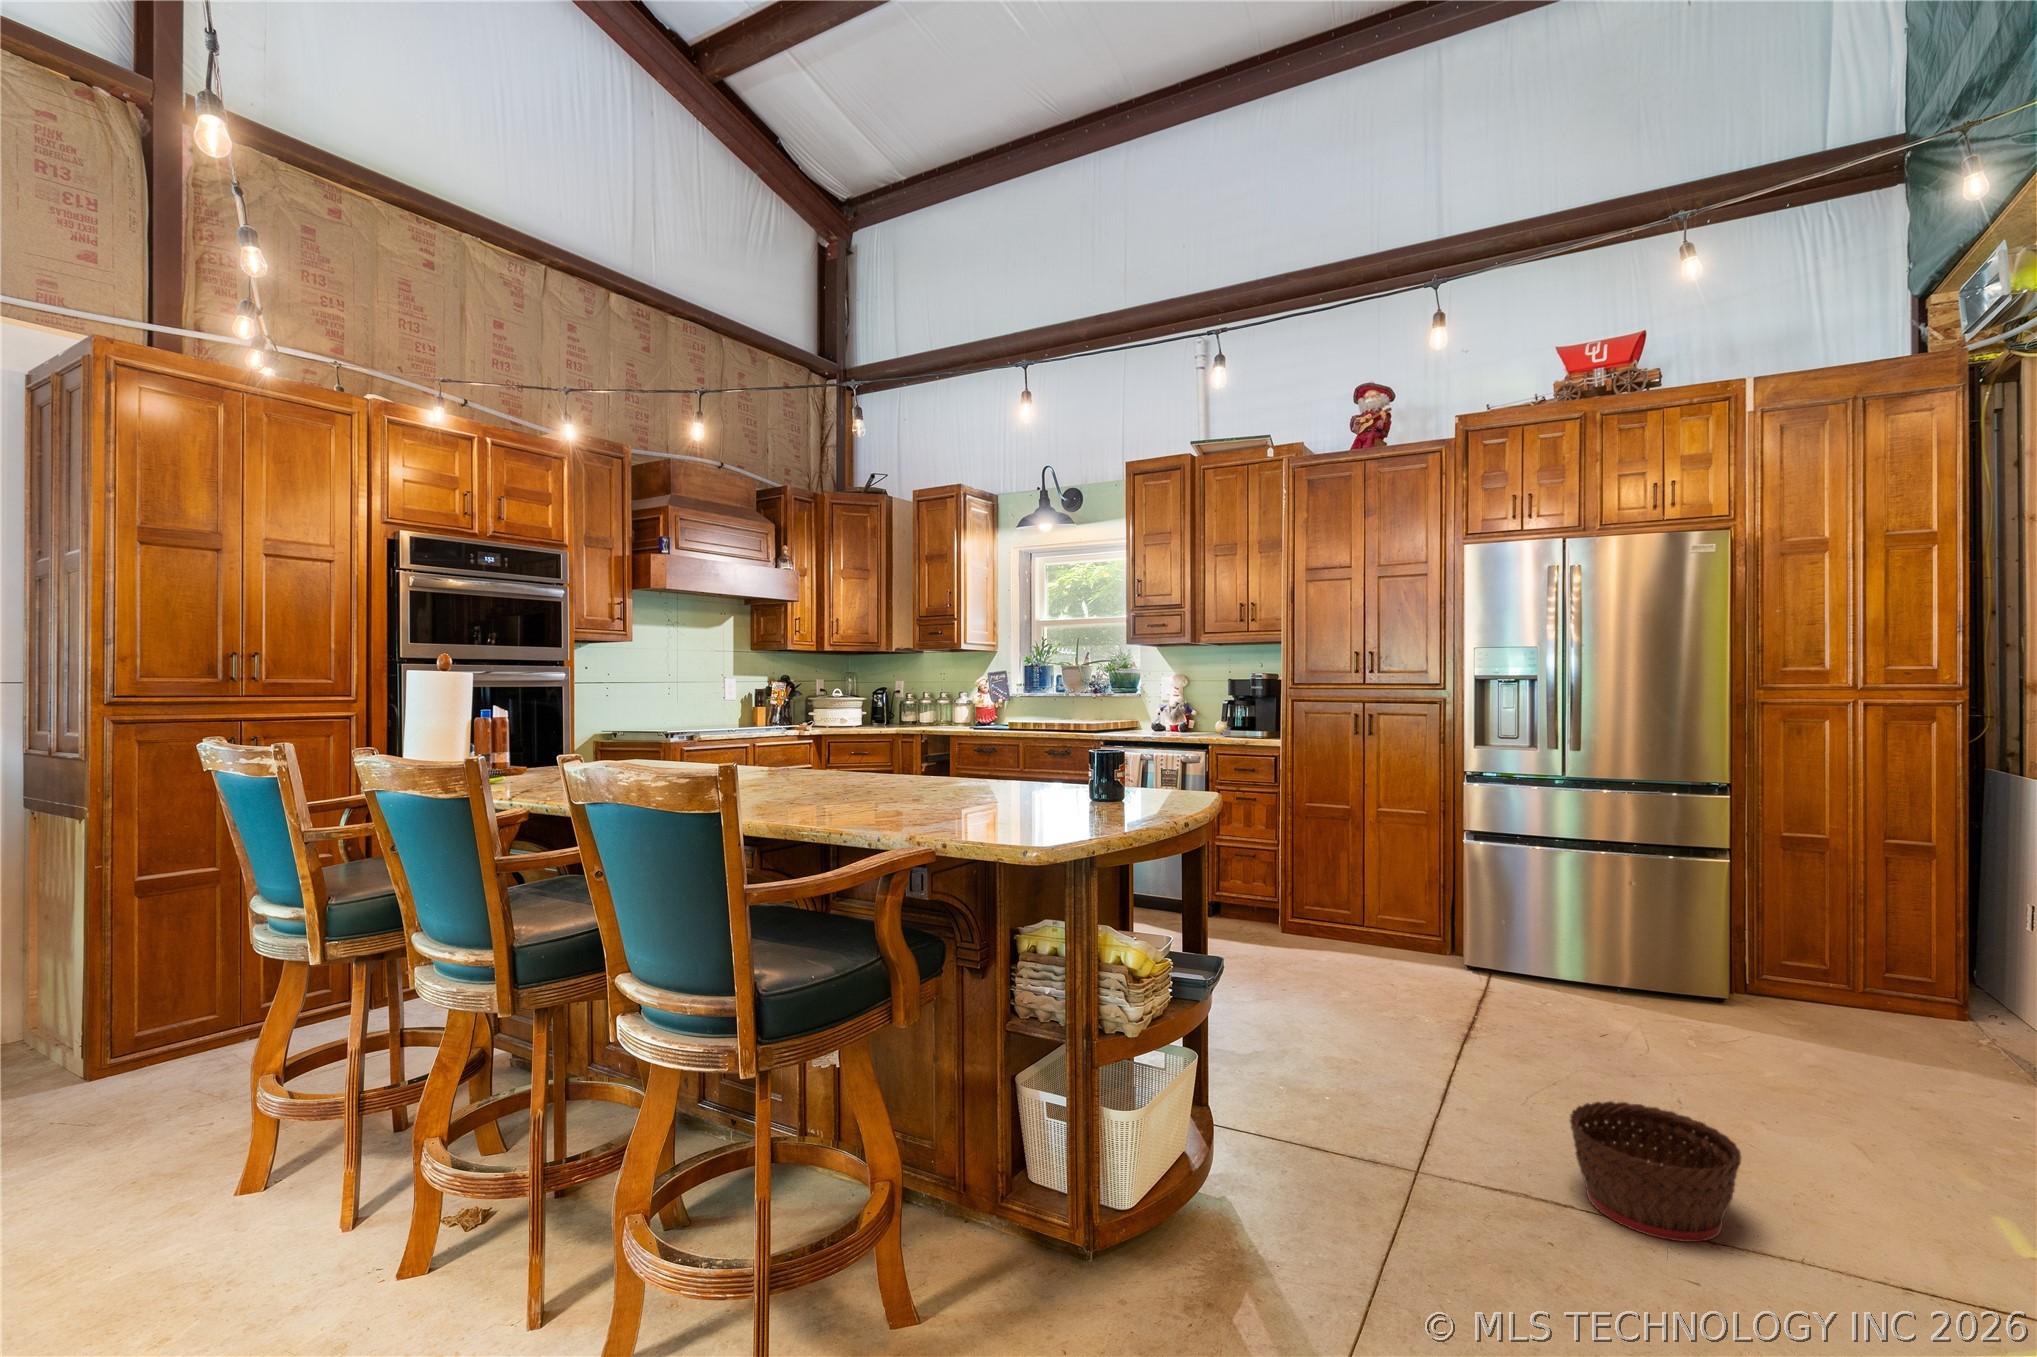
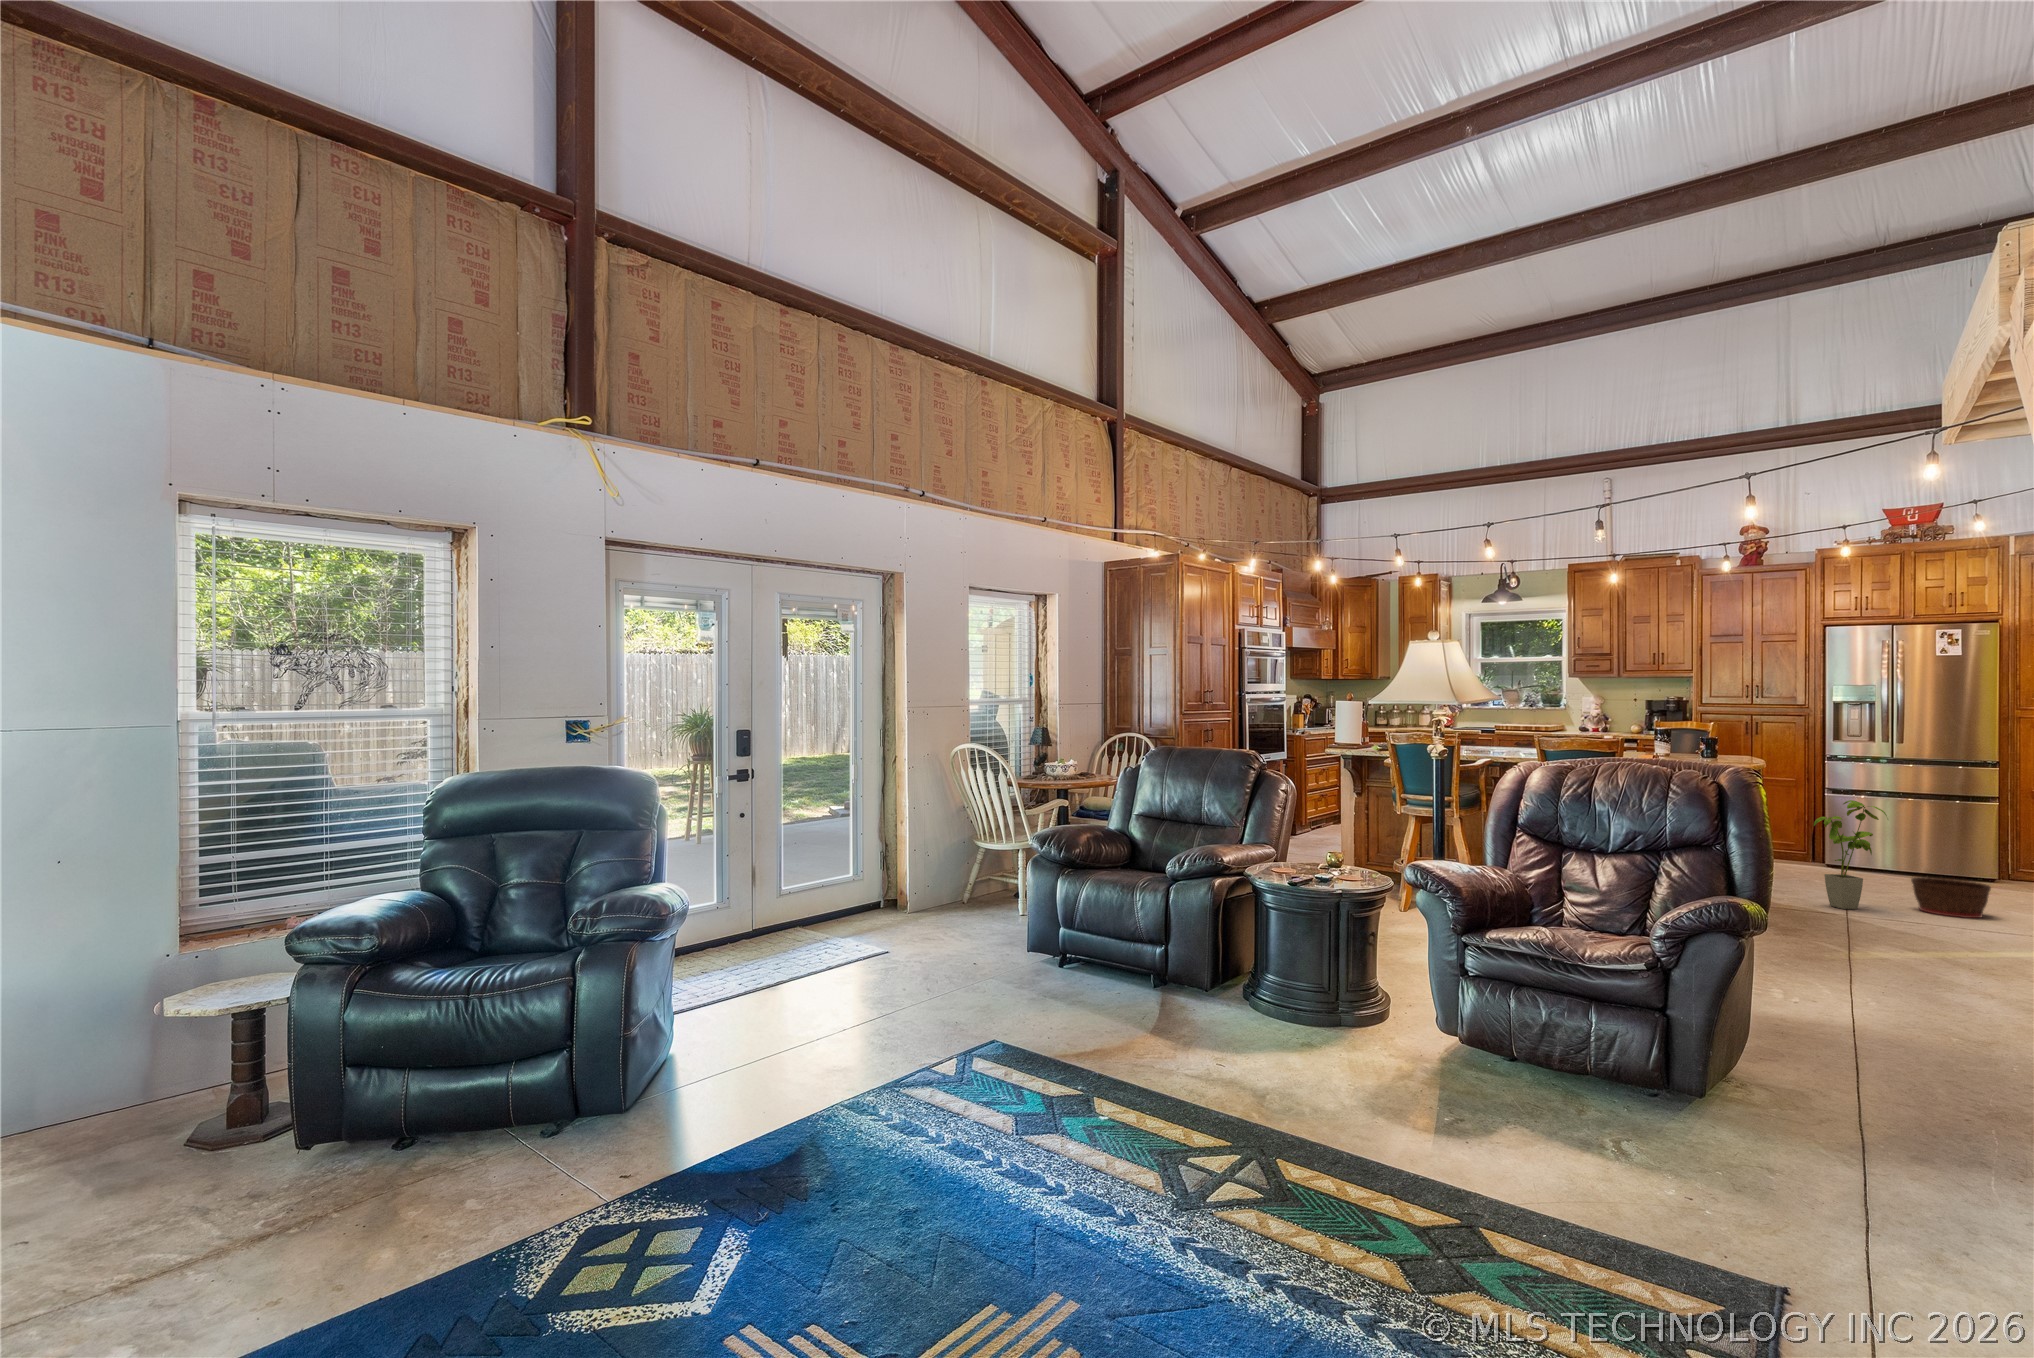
house plant: none [1355,939,1511,1220] -> present [1814,800,1887,909]

